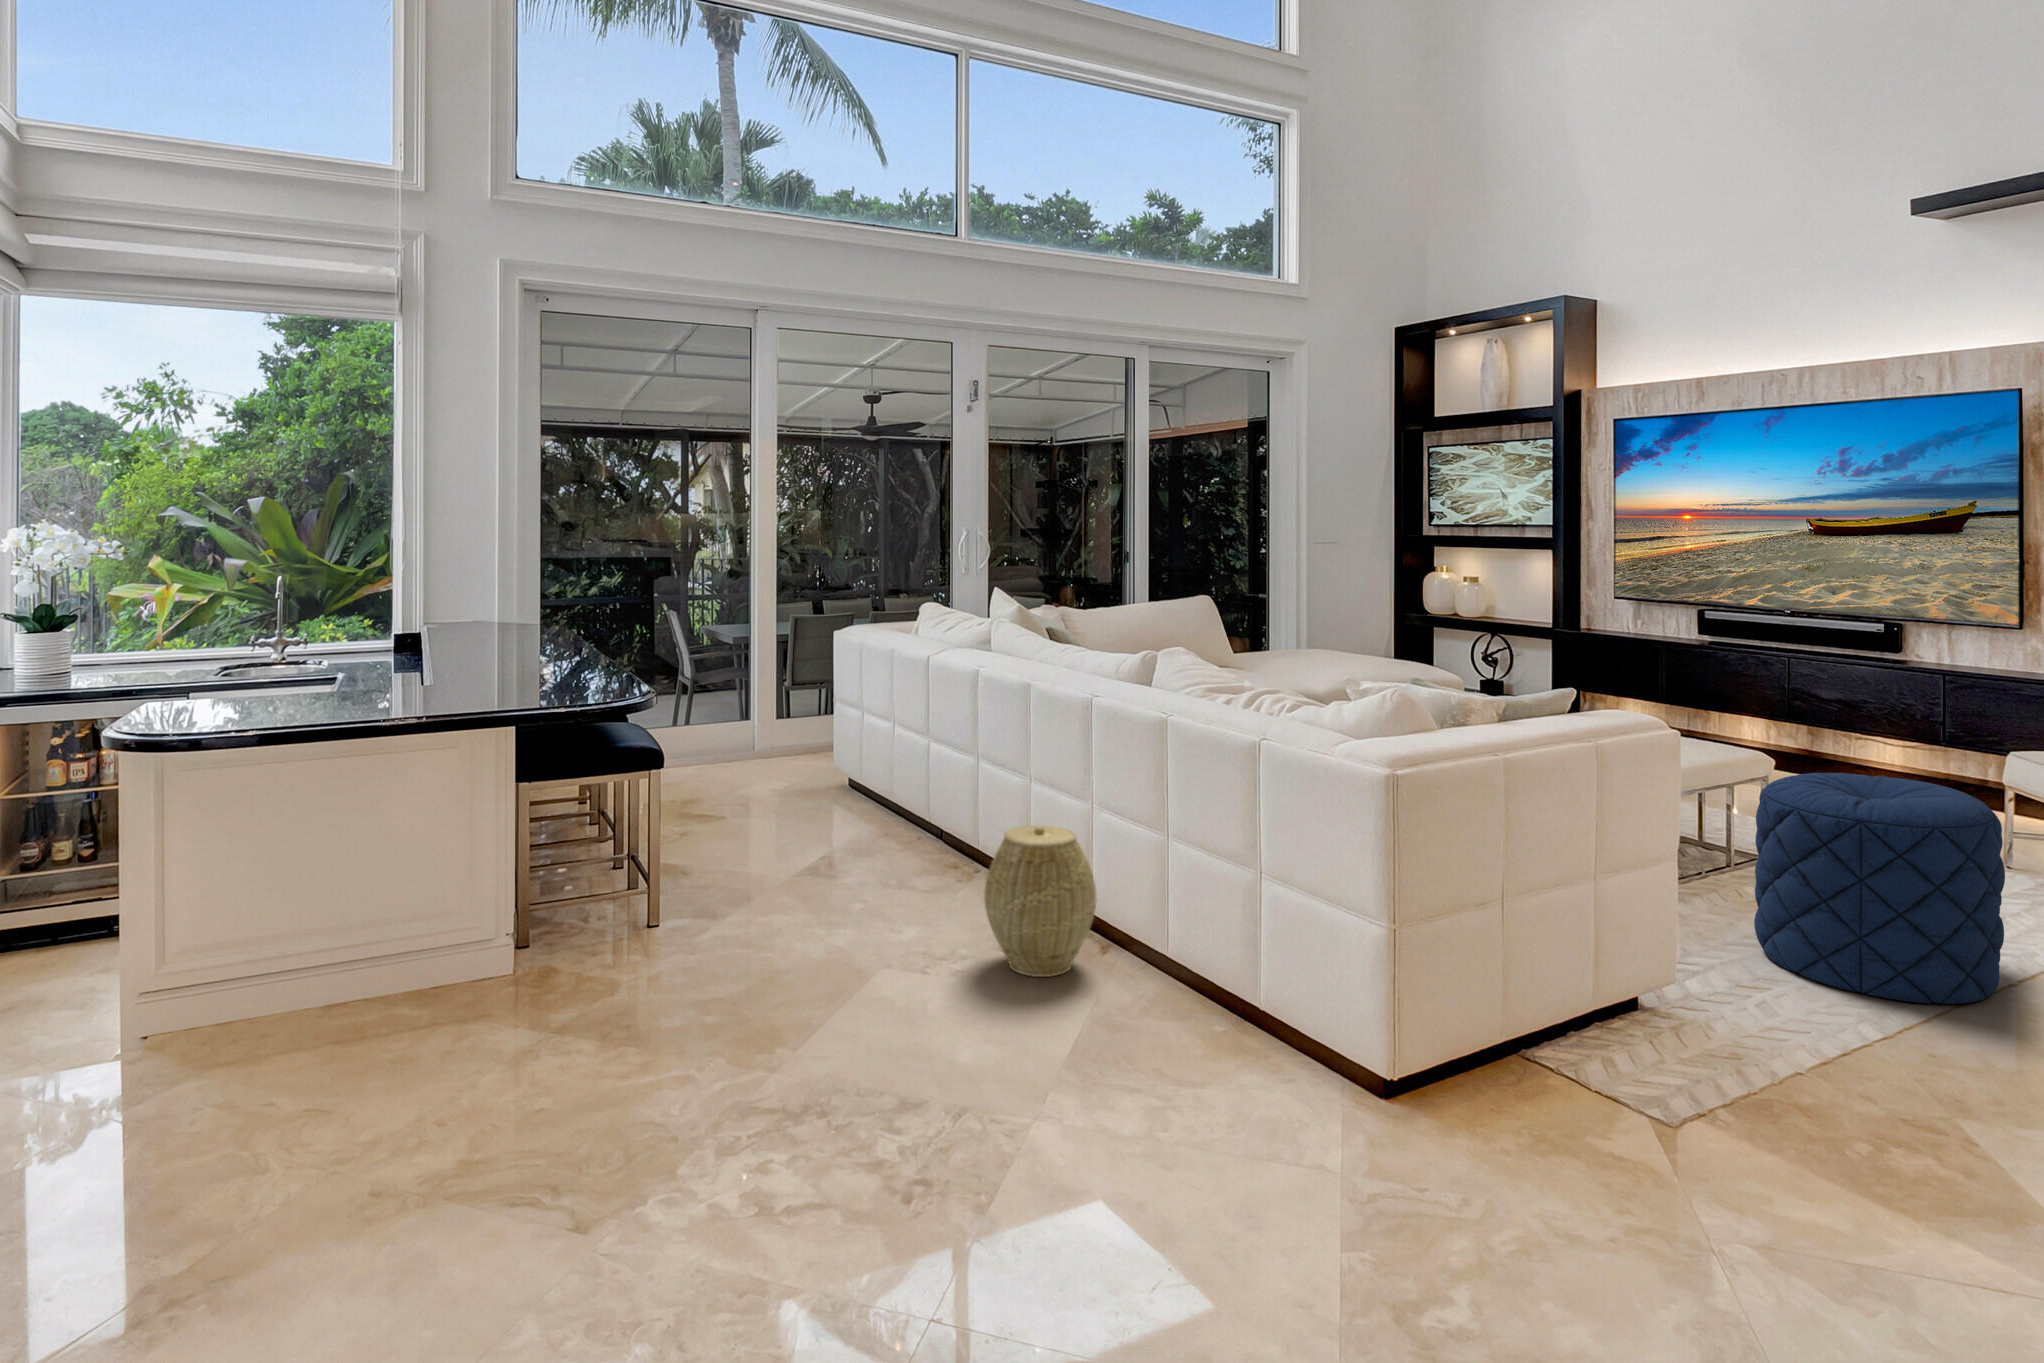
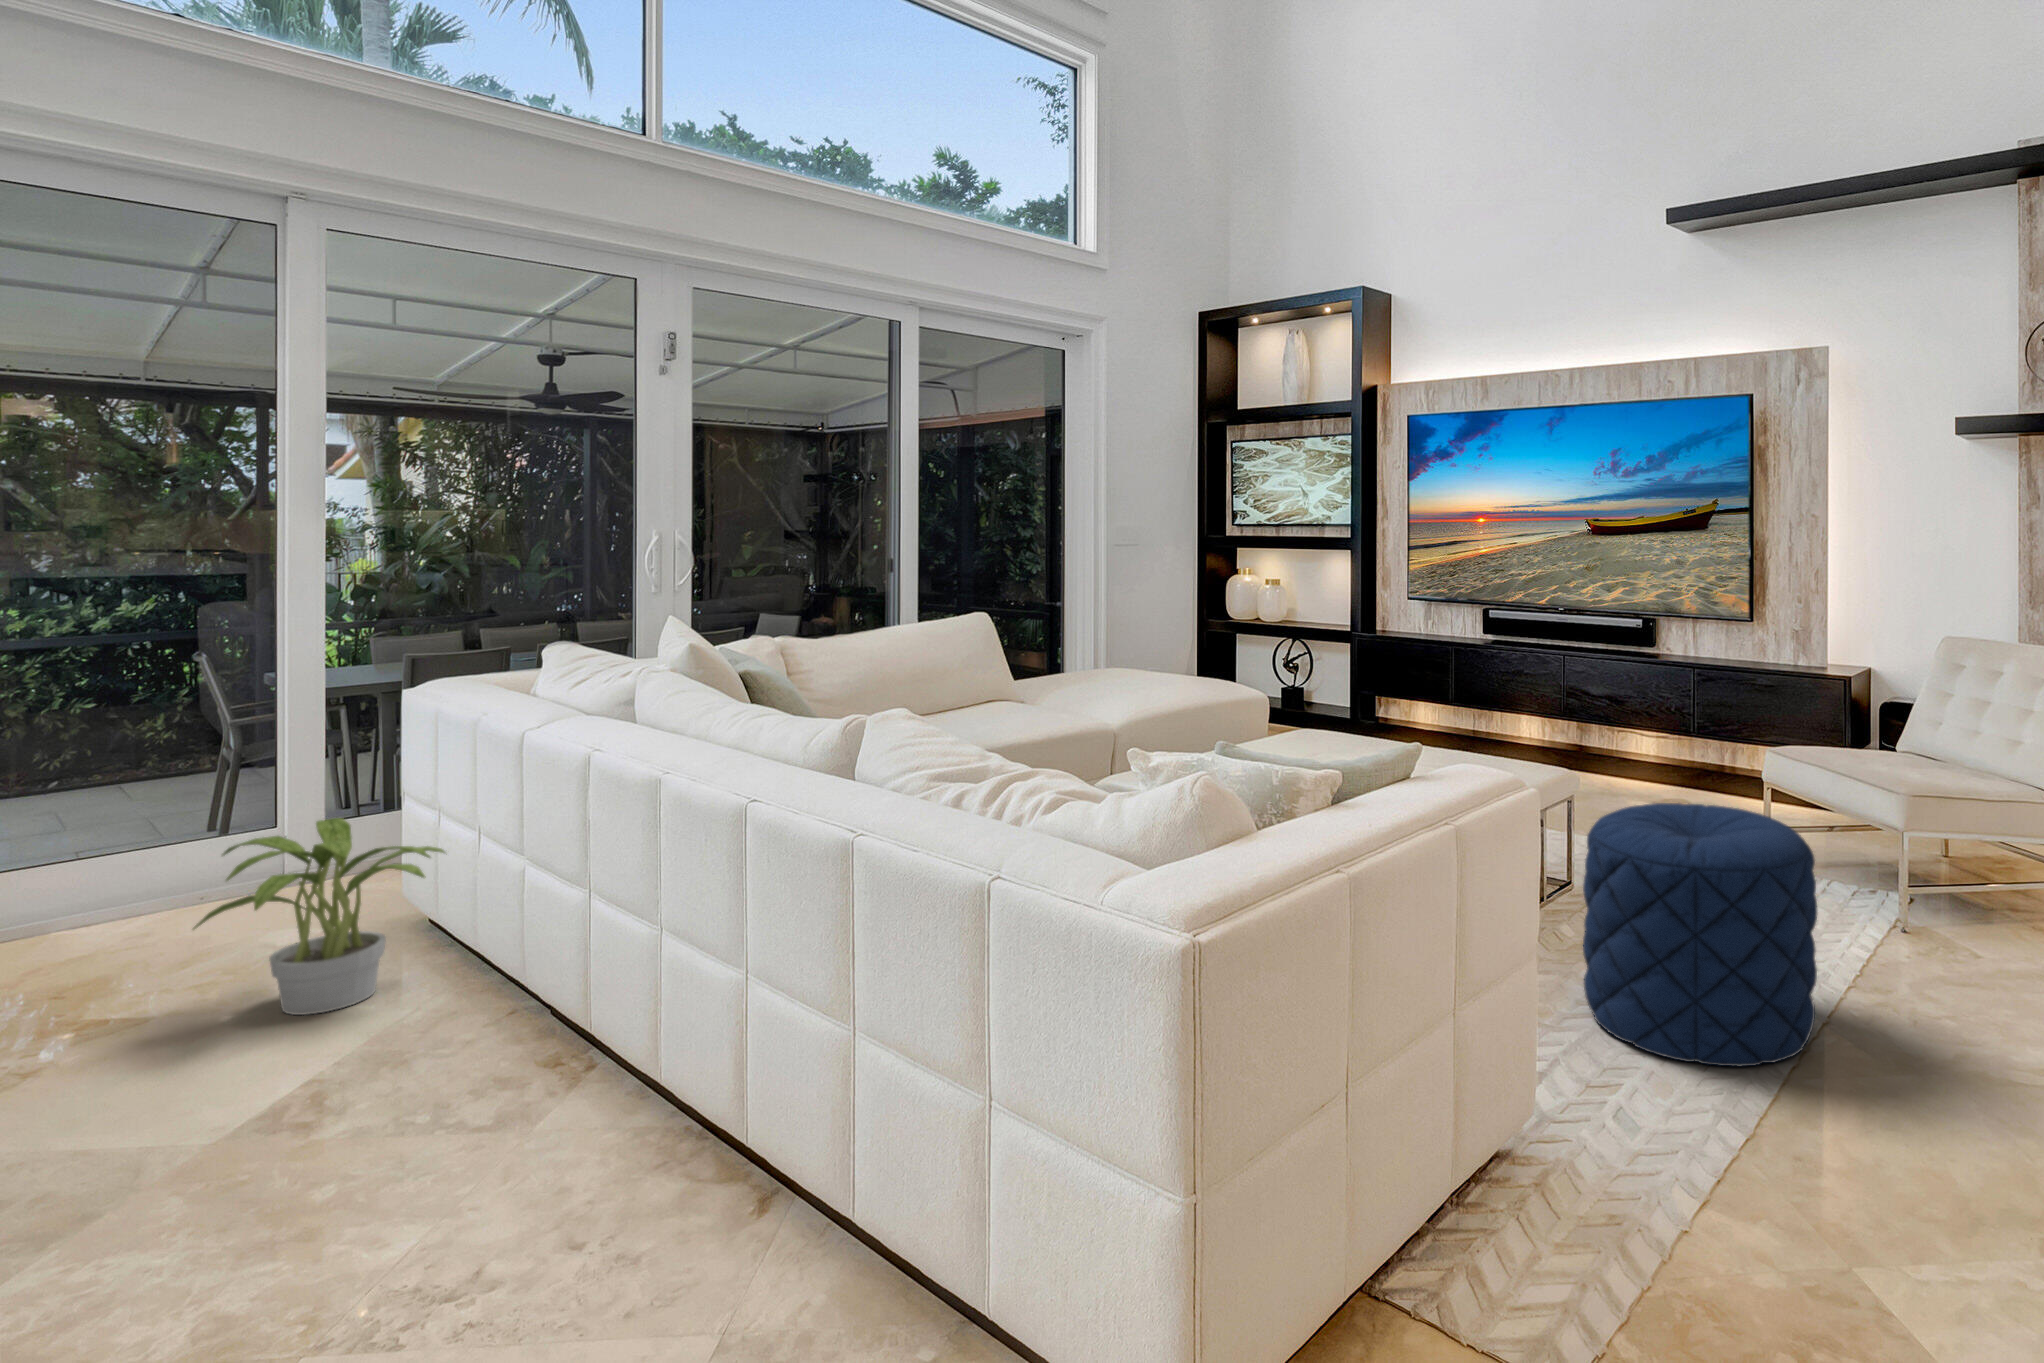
potted plant: none [731,710,864,832] -> present [193,818,445,1015]
woven basket: present [984,825,1096,977] -> none [566,1007,764,1267]

